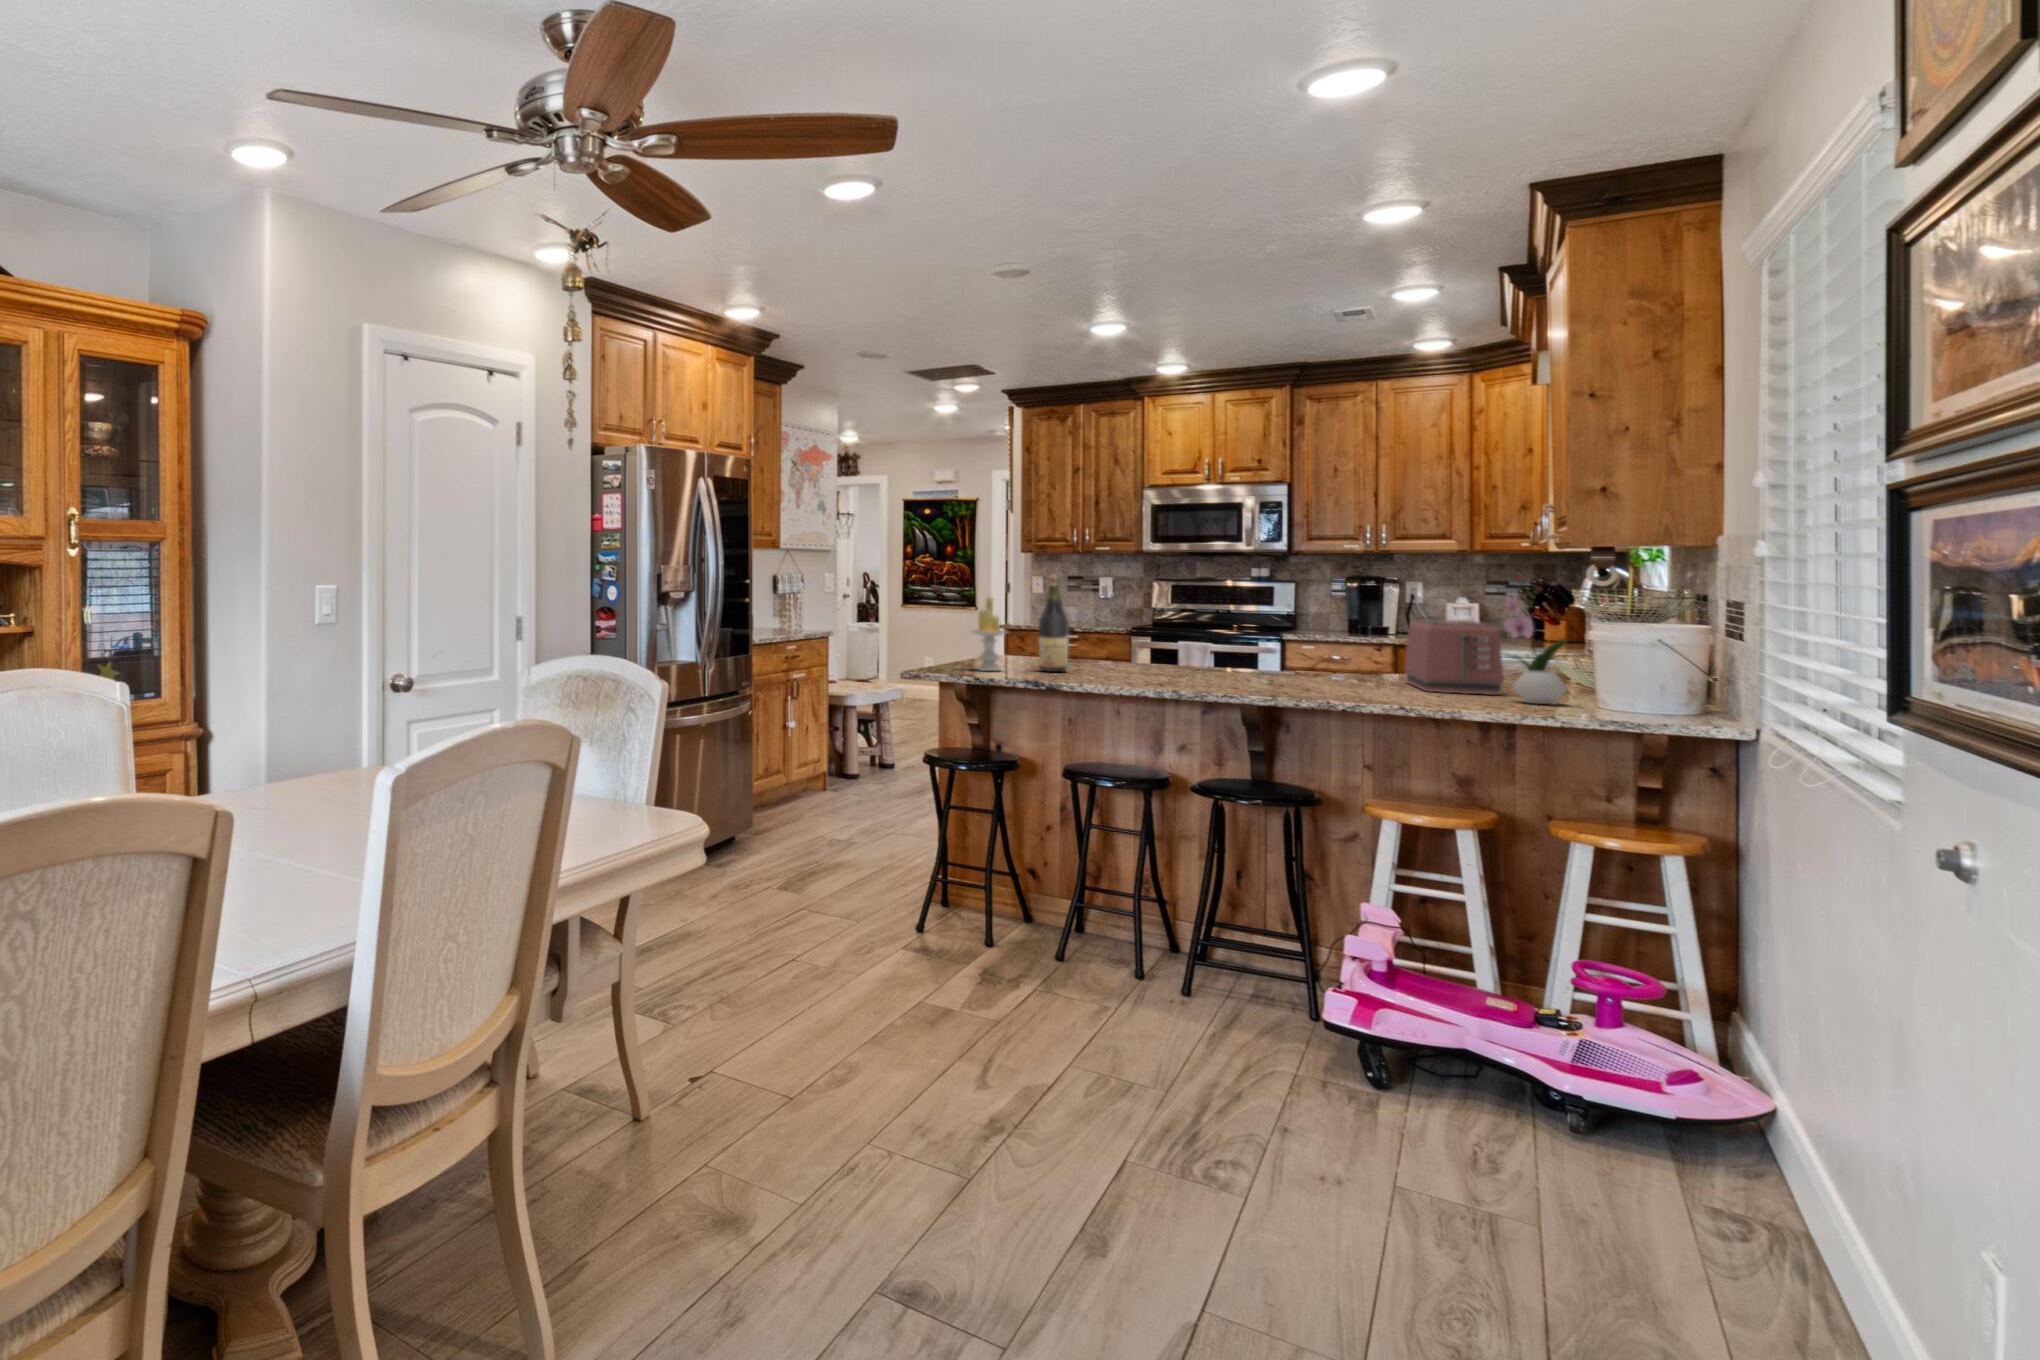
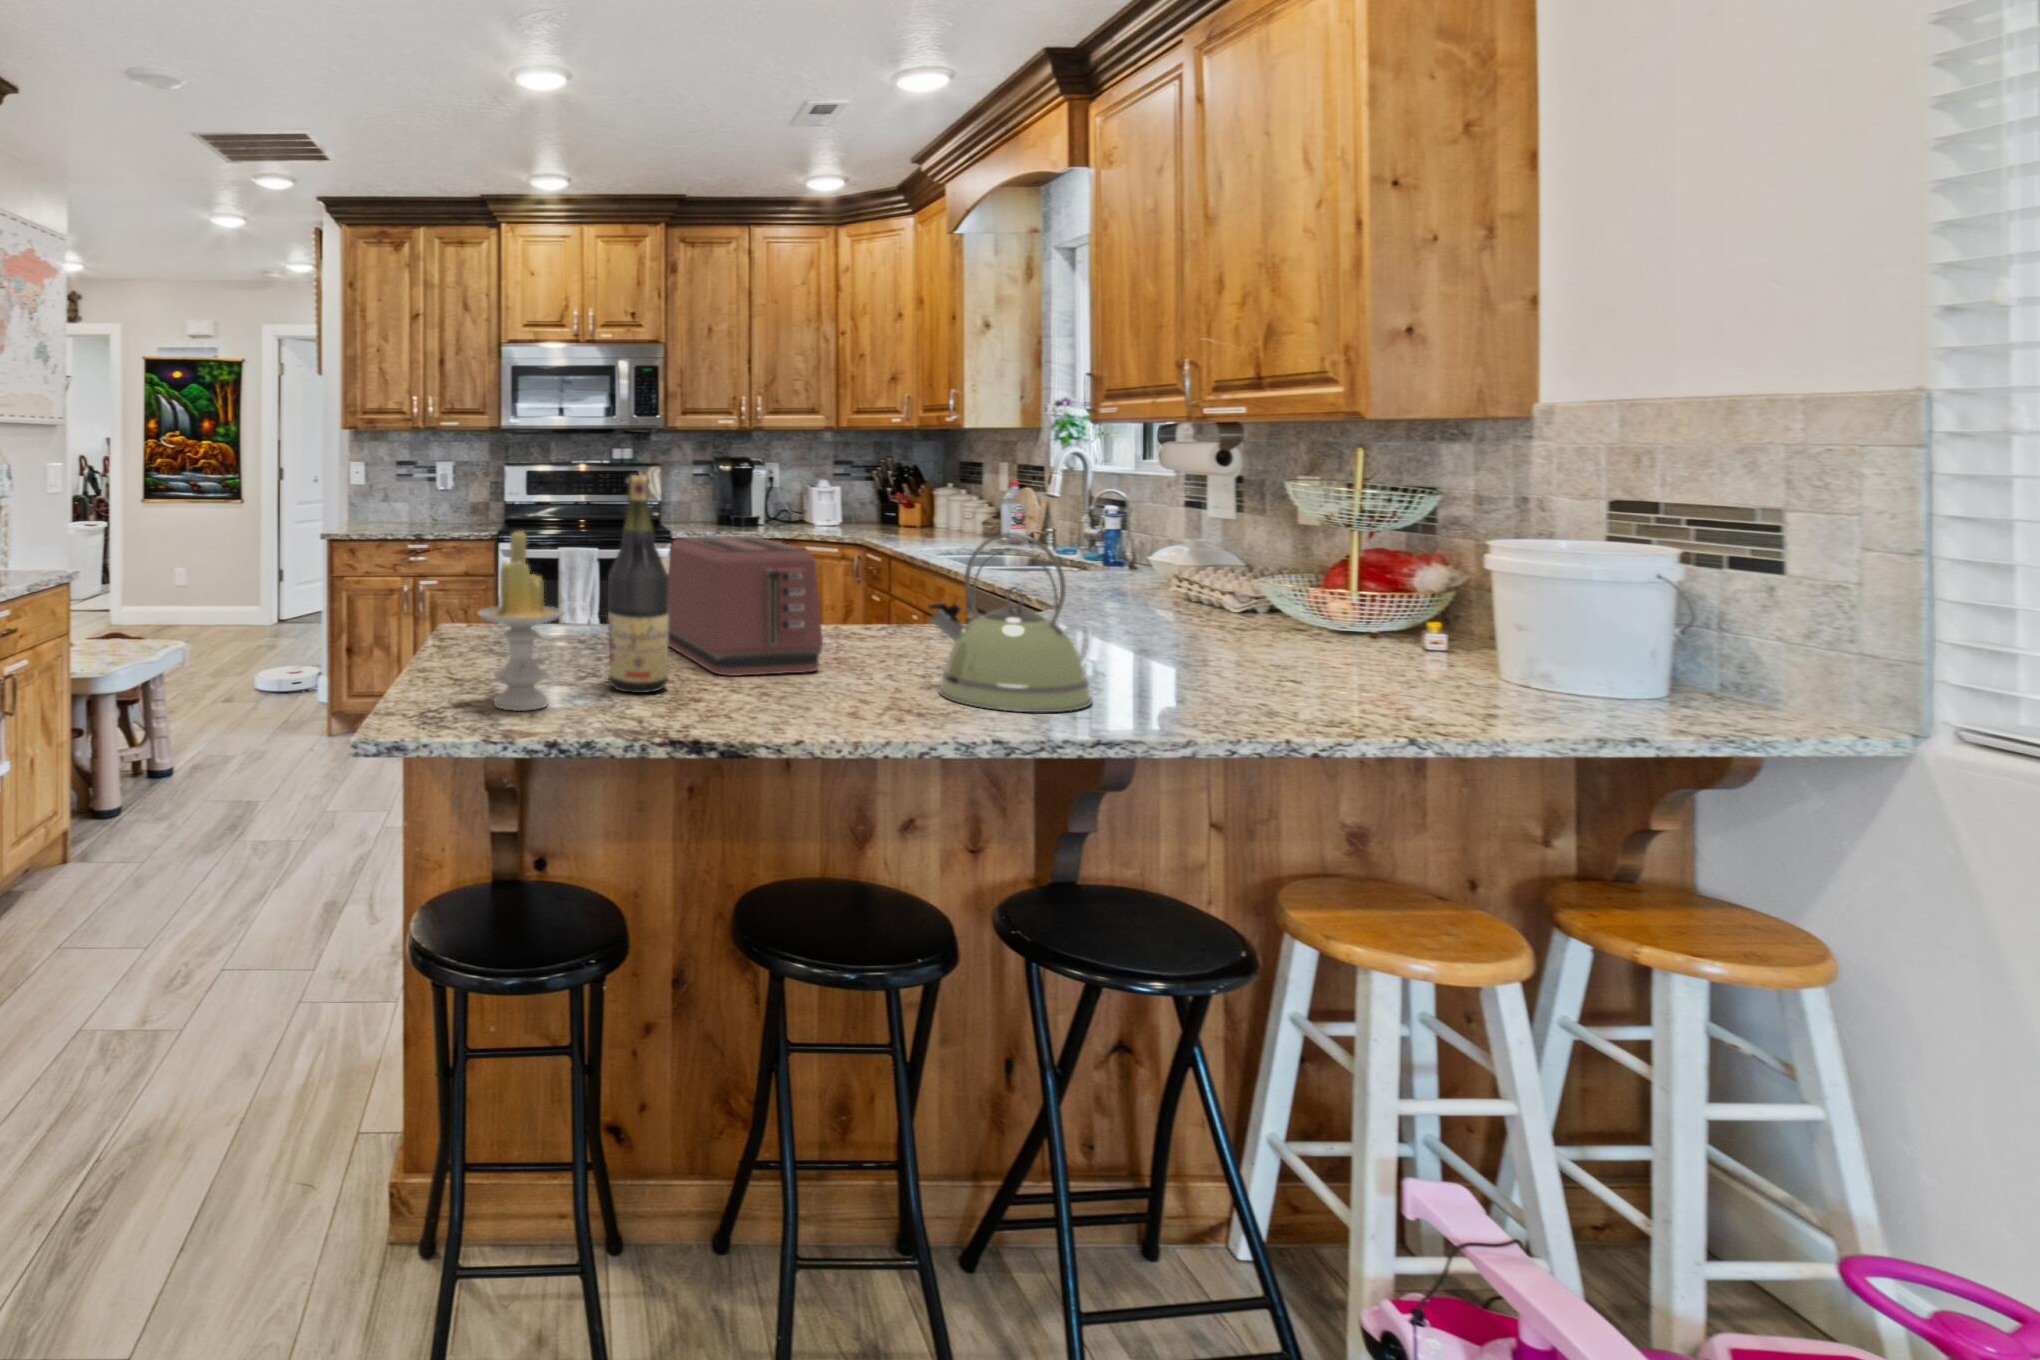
flower arrangement: present [1504,577,1568,704] -> none [1388,469,1514,696]
kettle: none [1202,605,1285,689] -> present [928,533,1092,712]
toaster: present [1405,619,1504,695] -> present [668,536,823,676]

